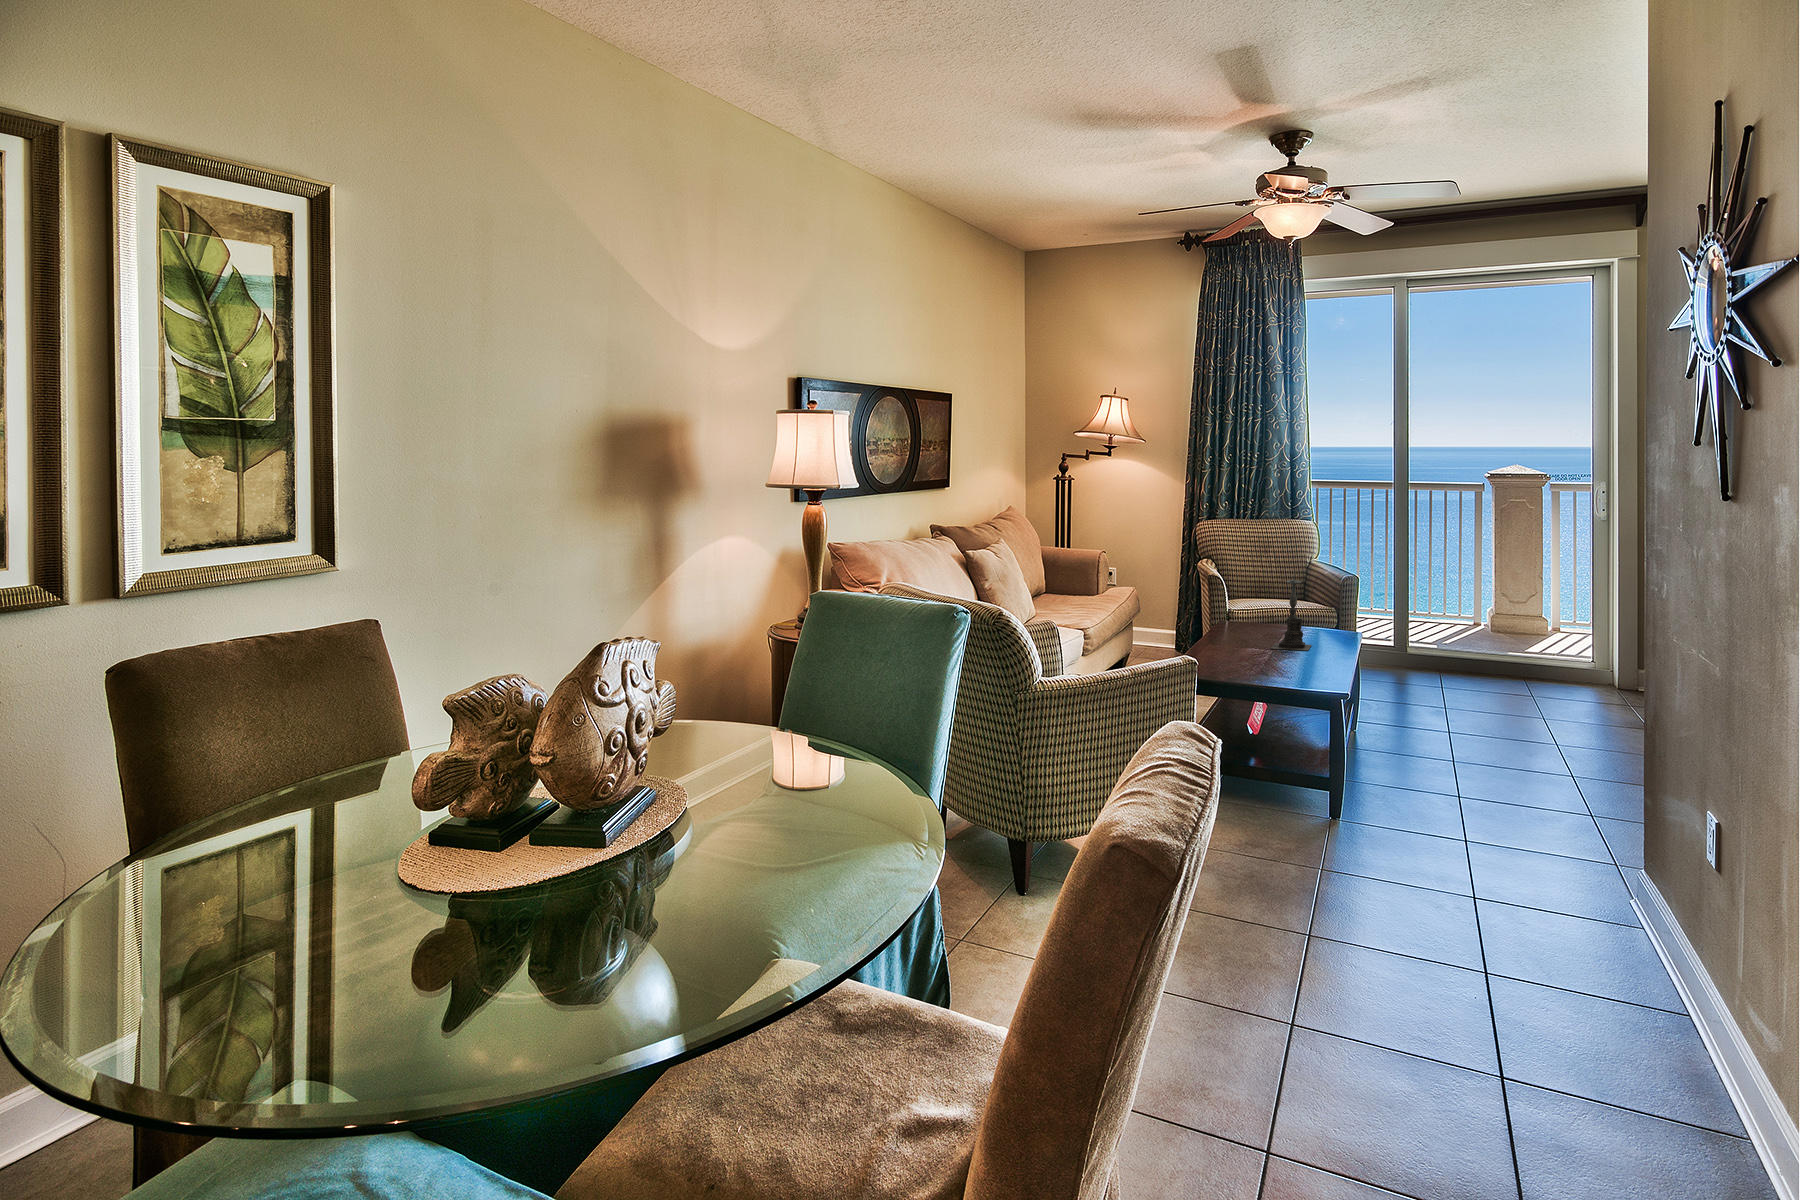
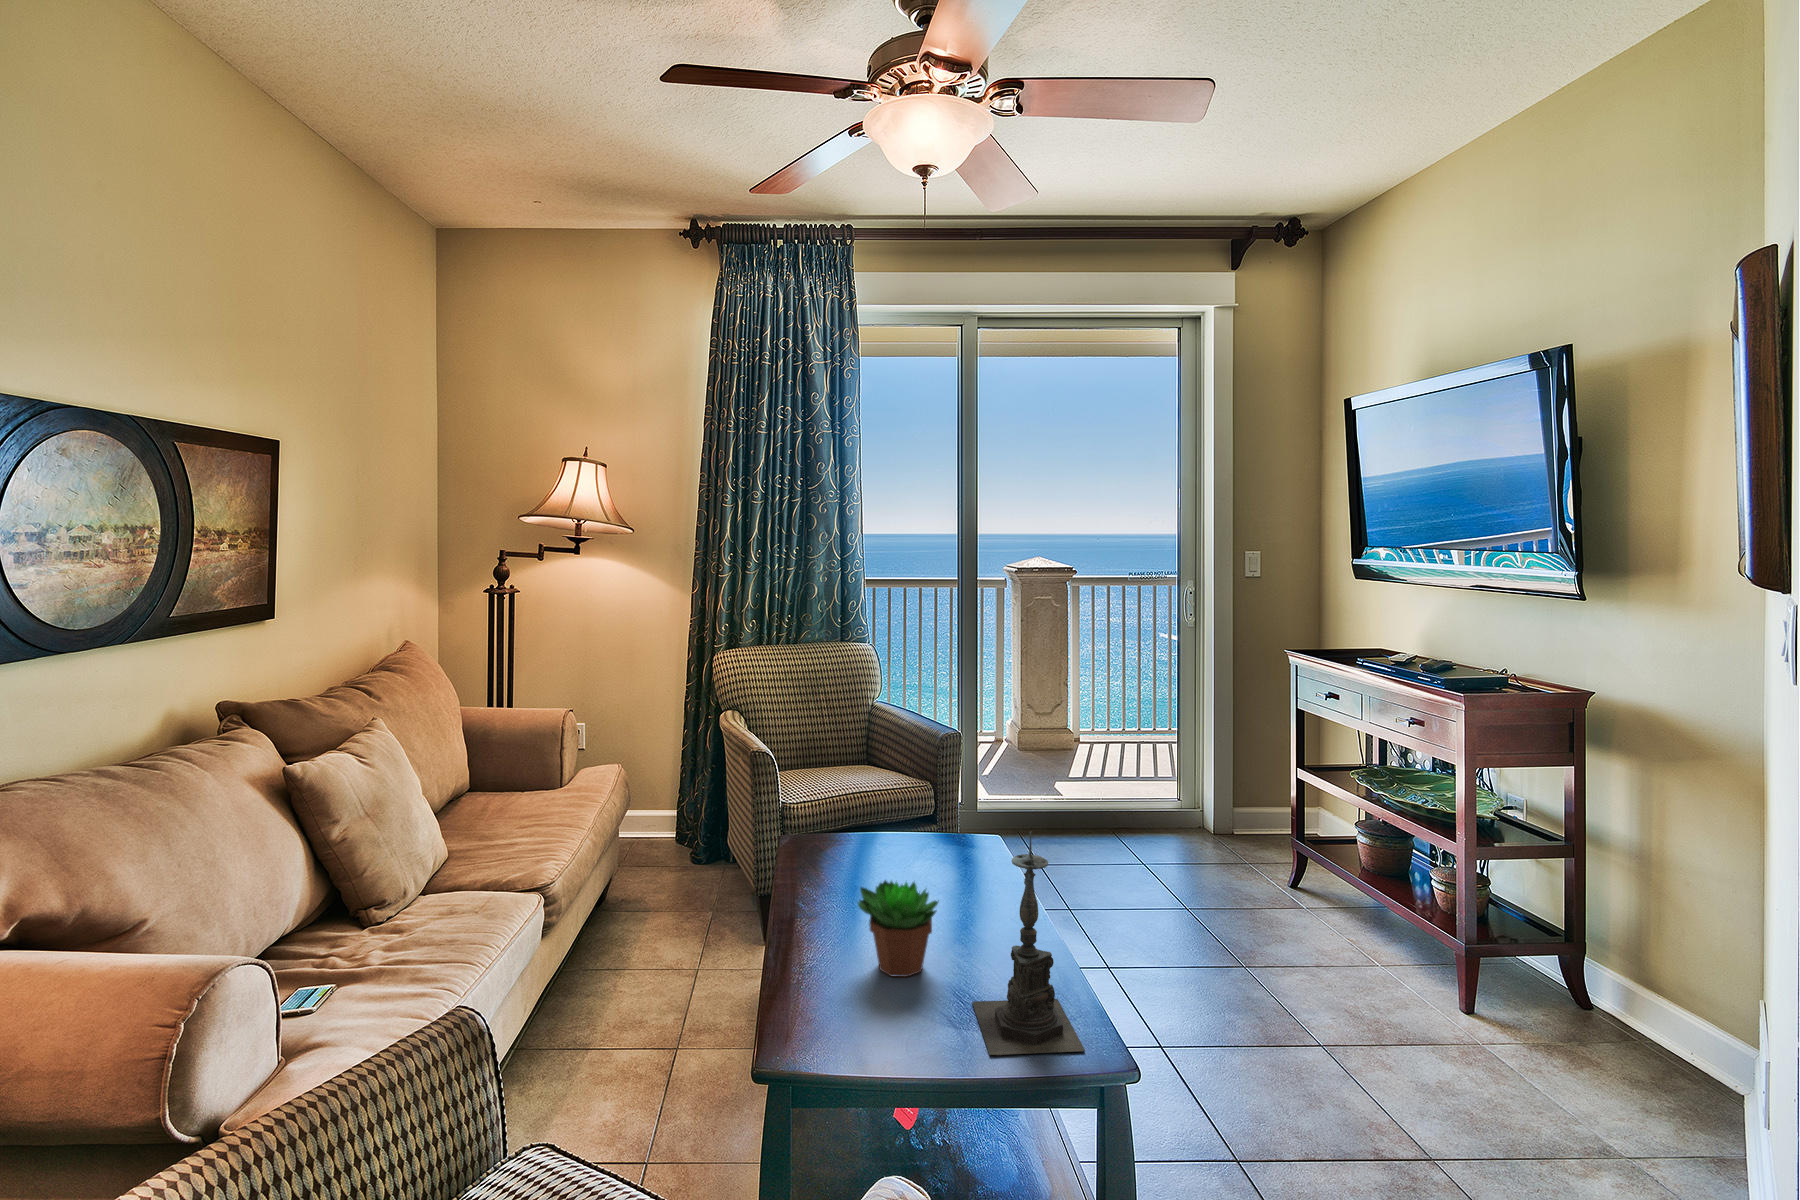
succulent plant: none [1233,601,1271,639] -> present [858,880,939,977]

